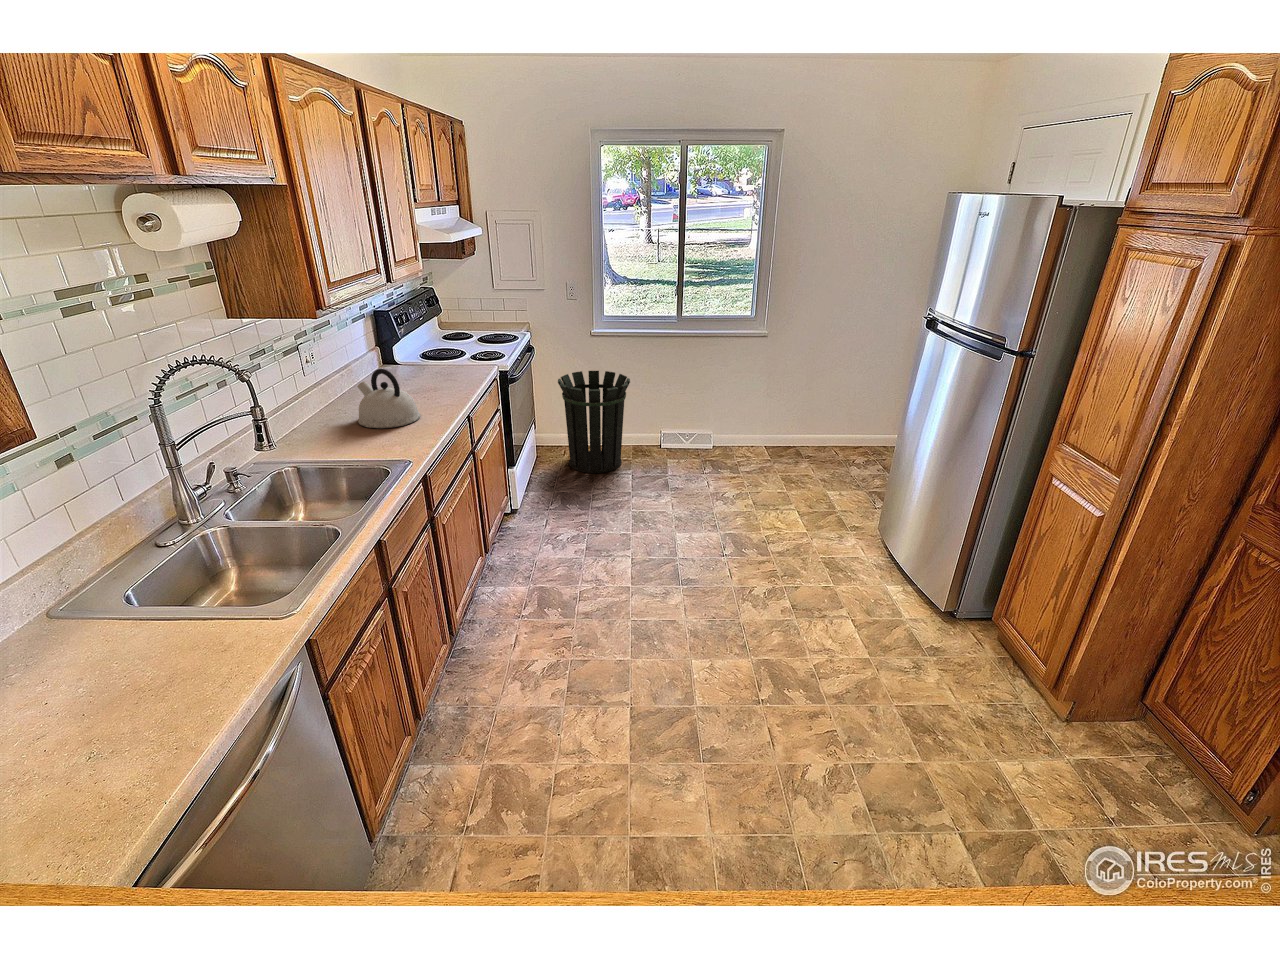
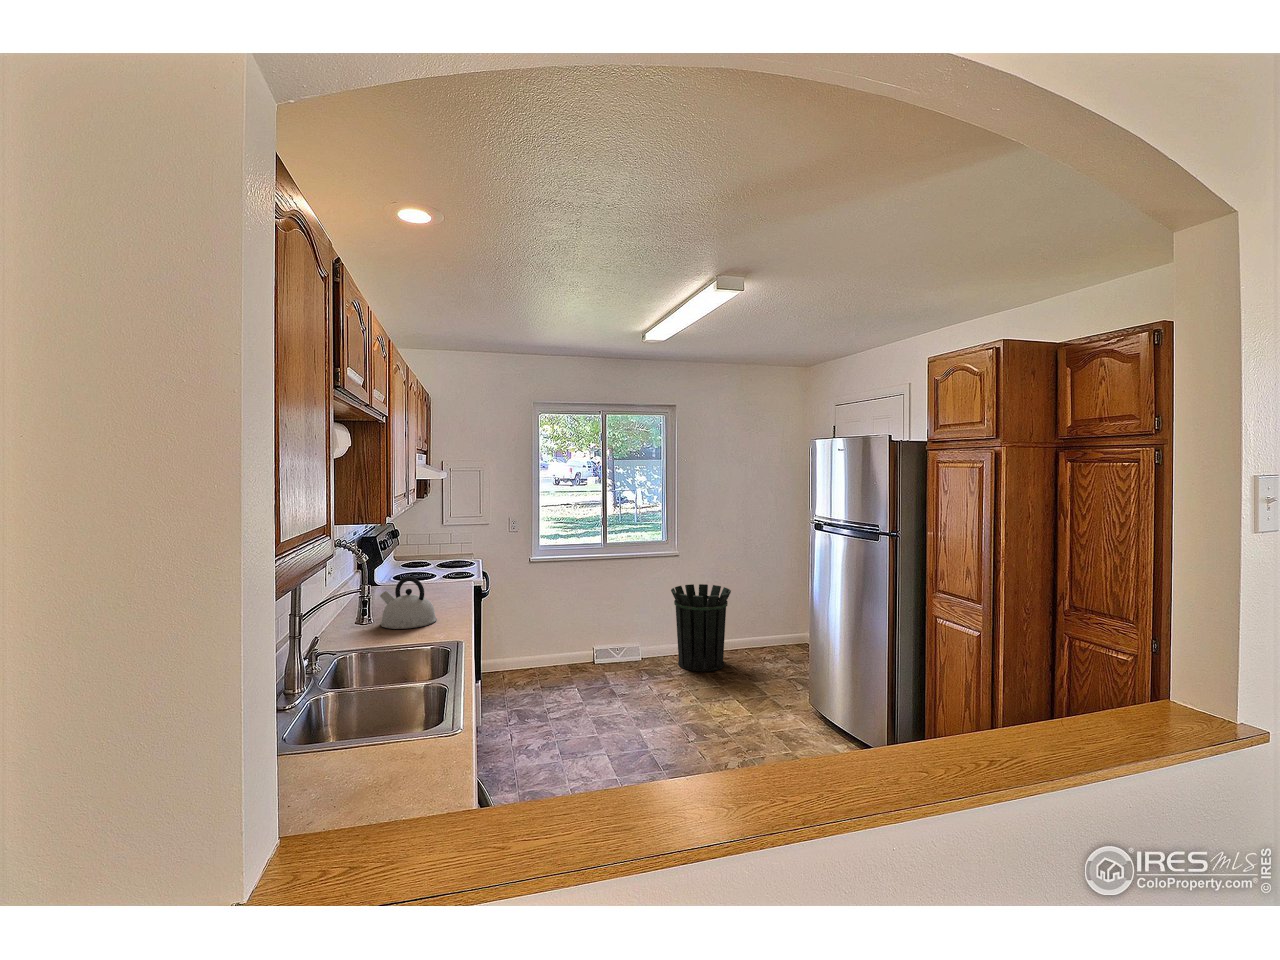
waste bin: present [558,371,630,473] -> present [671,584,731,672]

